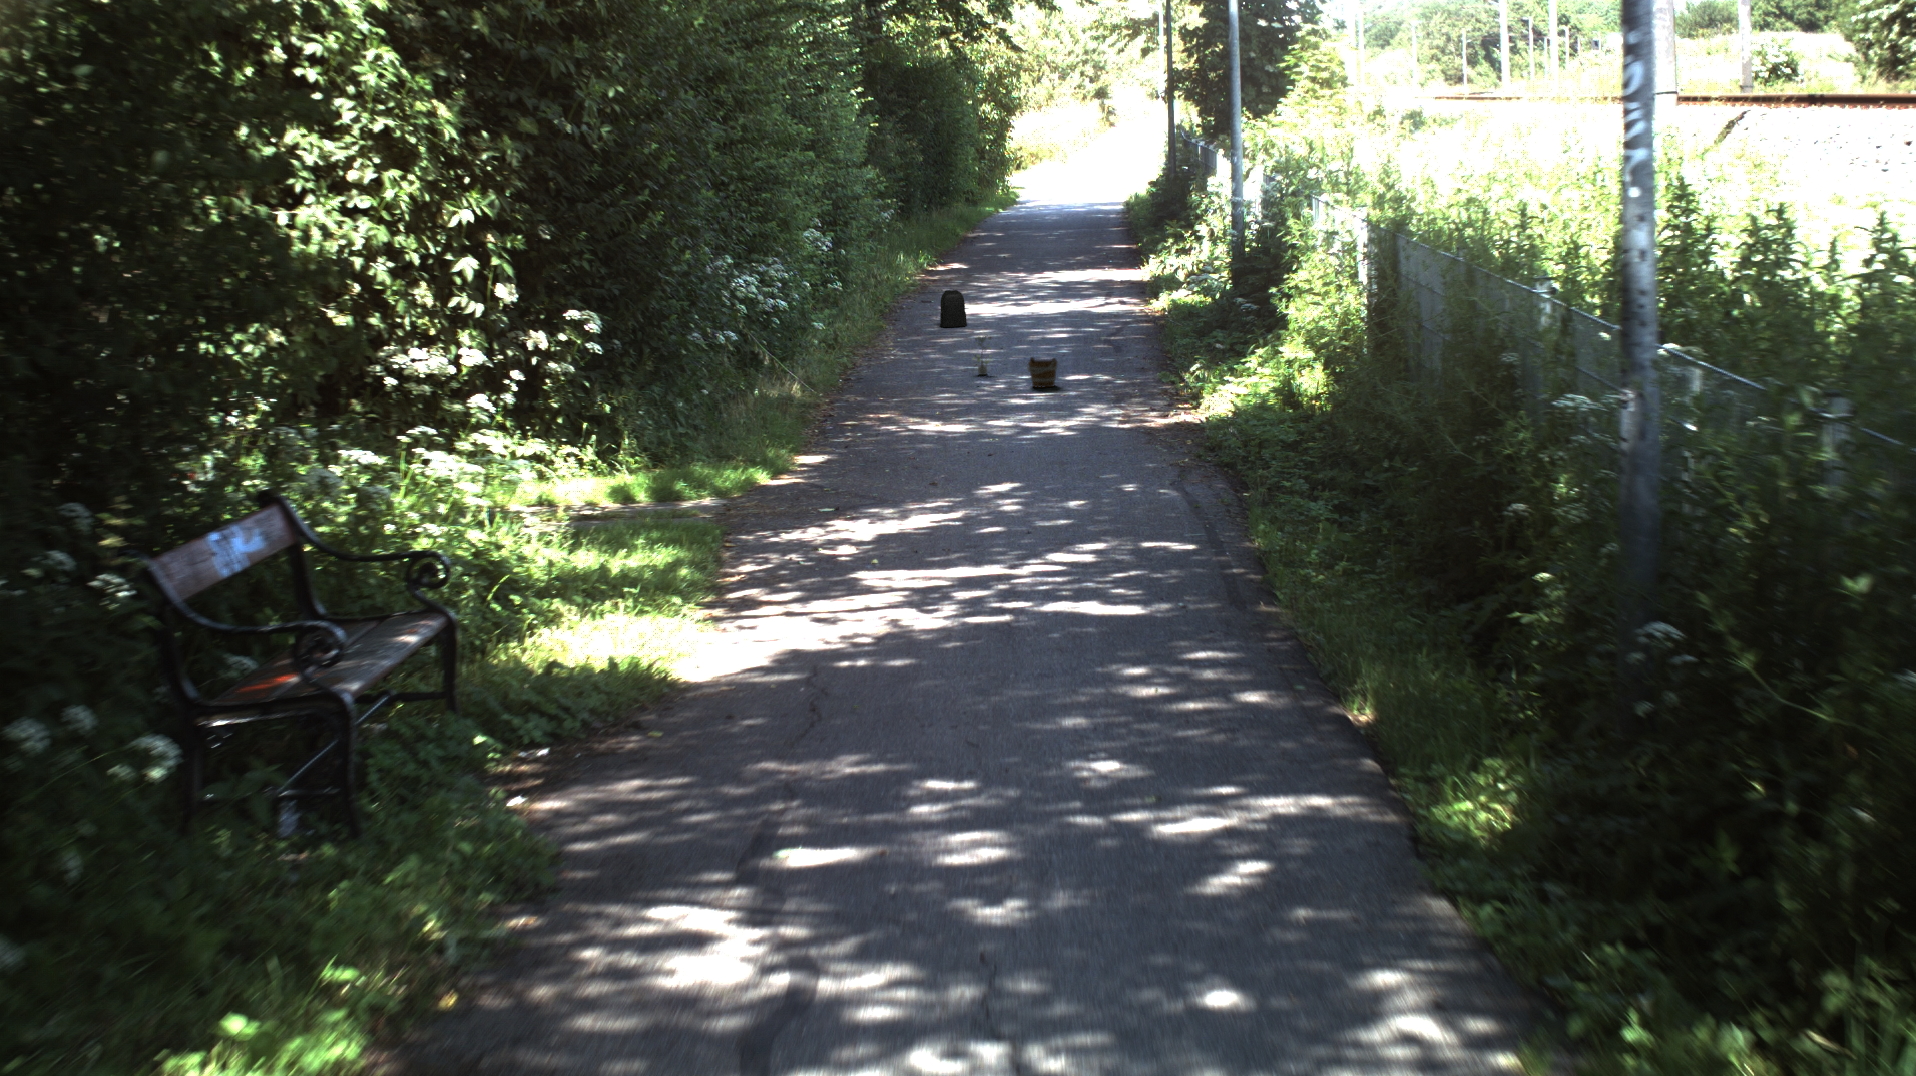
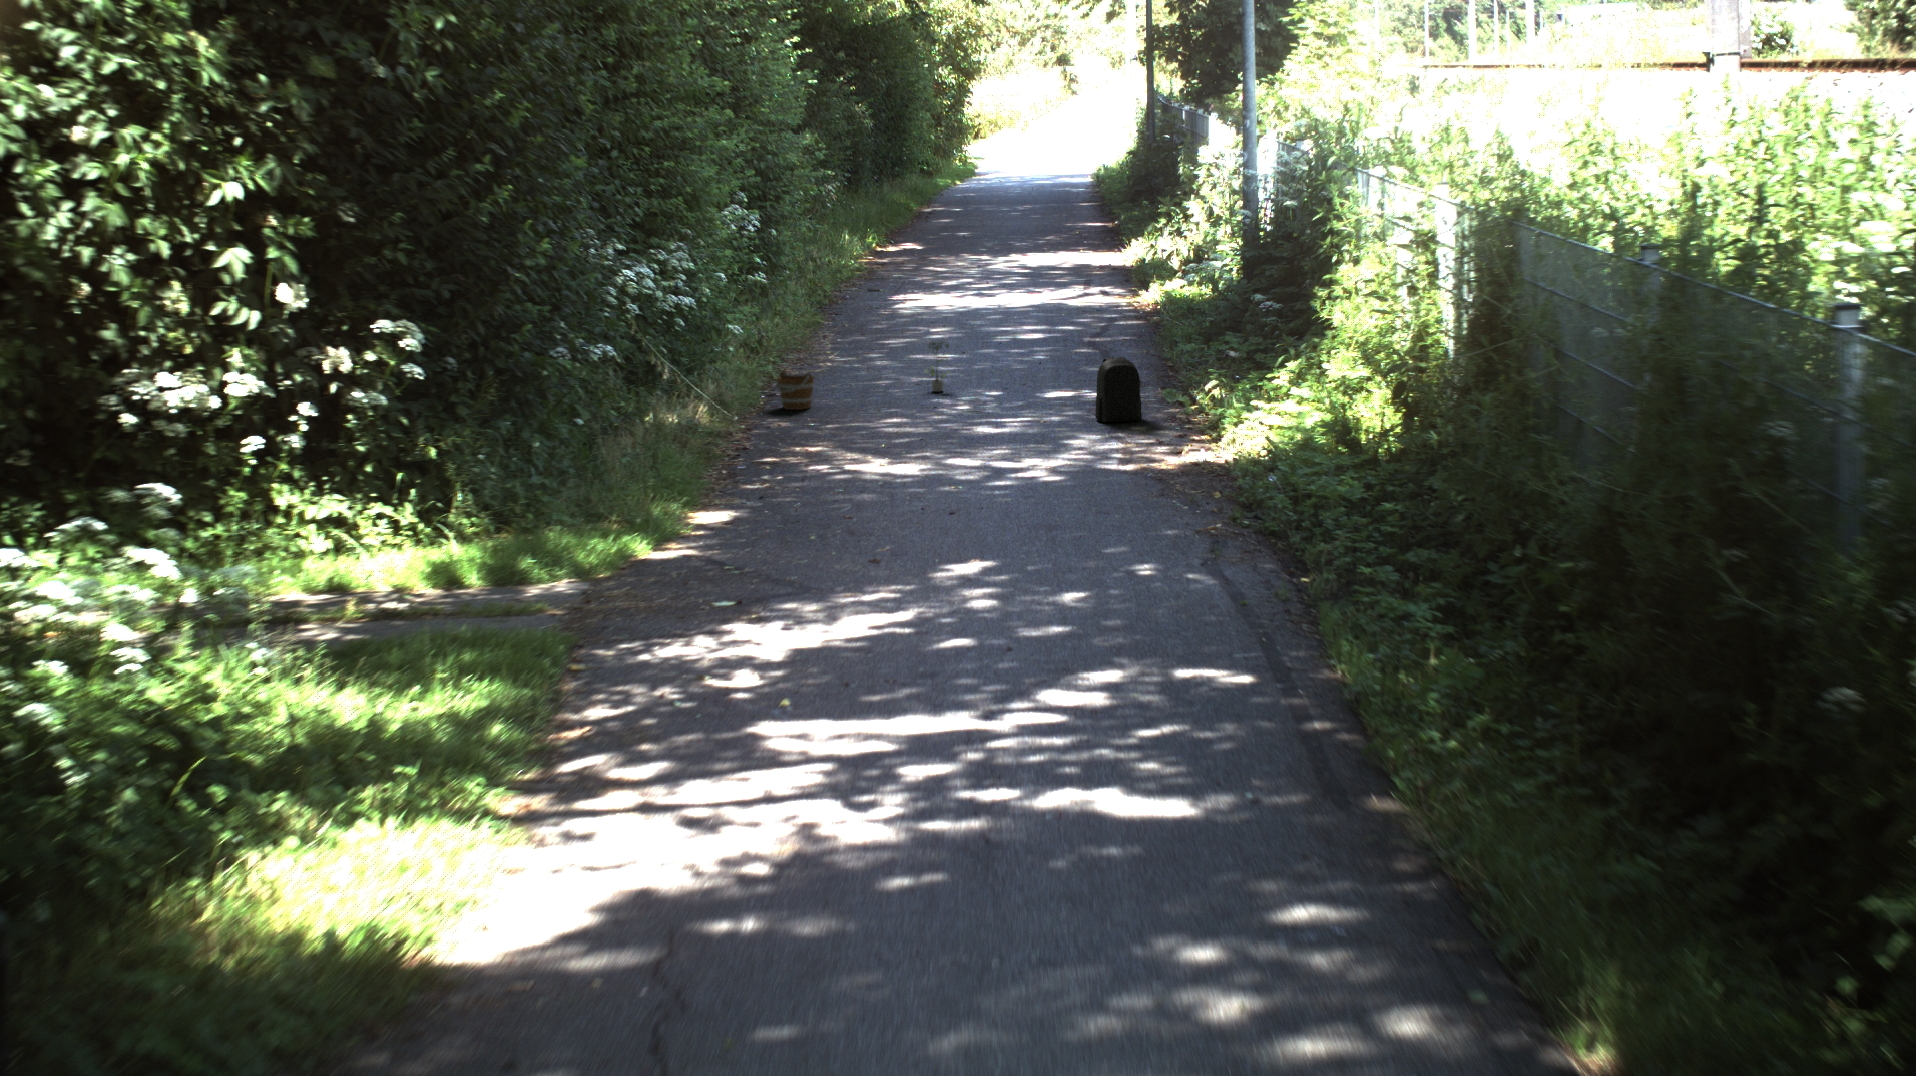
backpack: present [940,290,967,327] -> present [1095,356,1142,422]
bucket: present [1027,357,1057,387] -> present [776,371,814,410]

